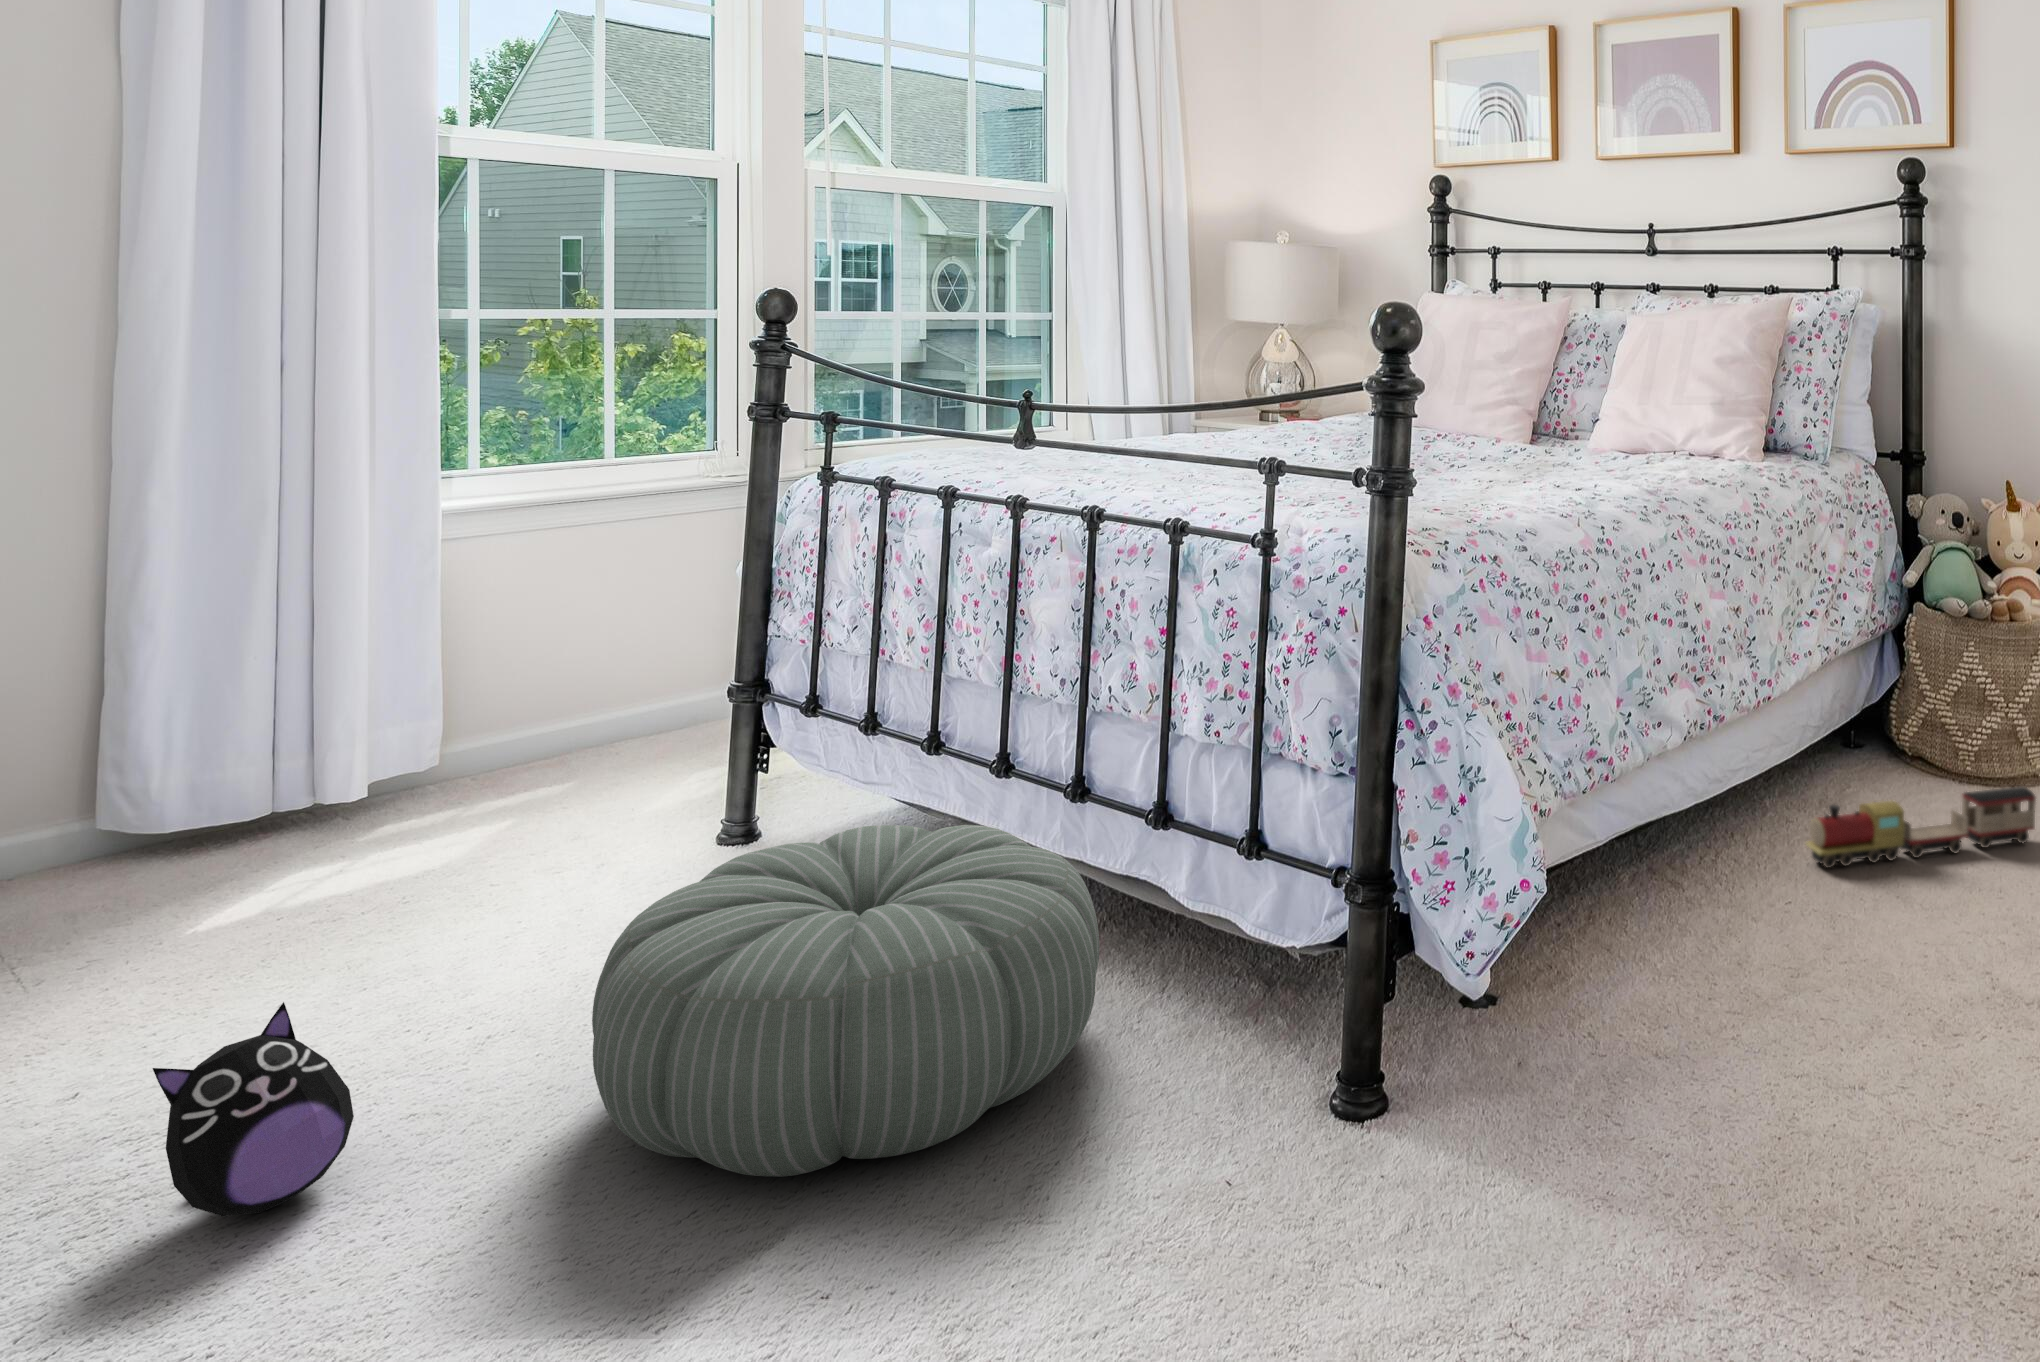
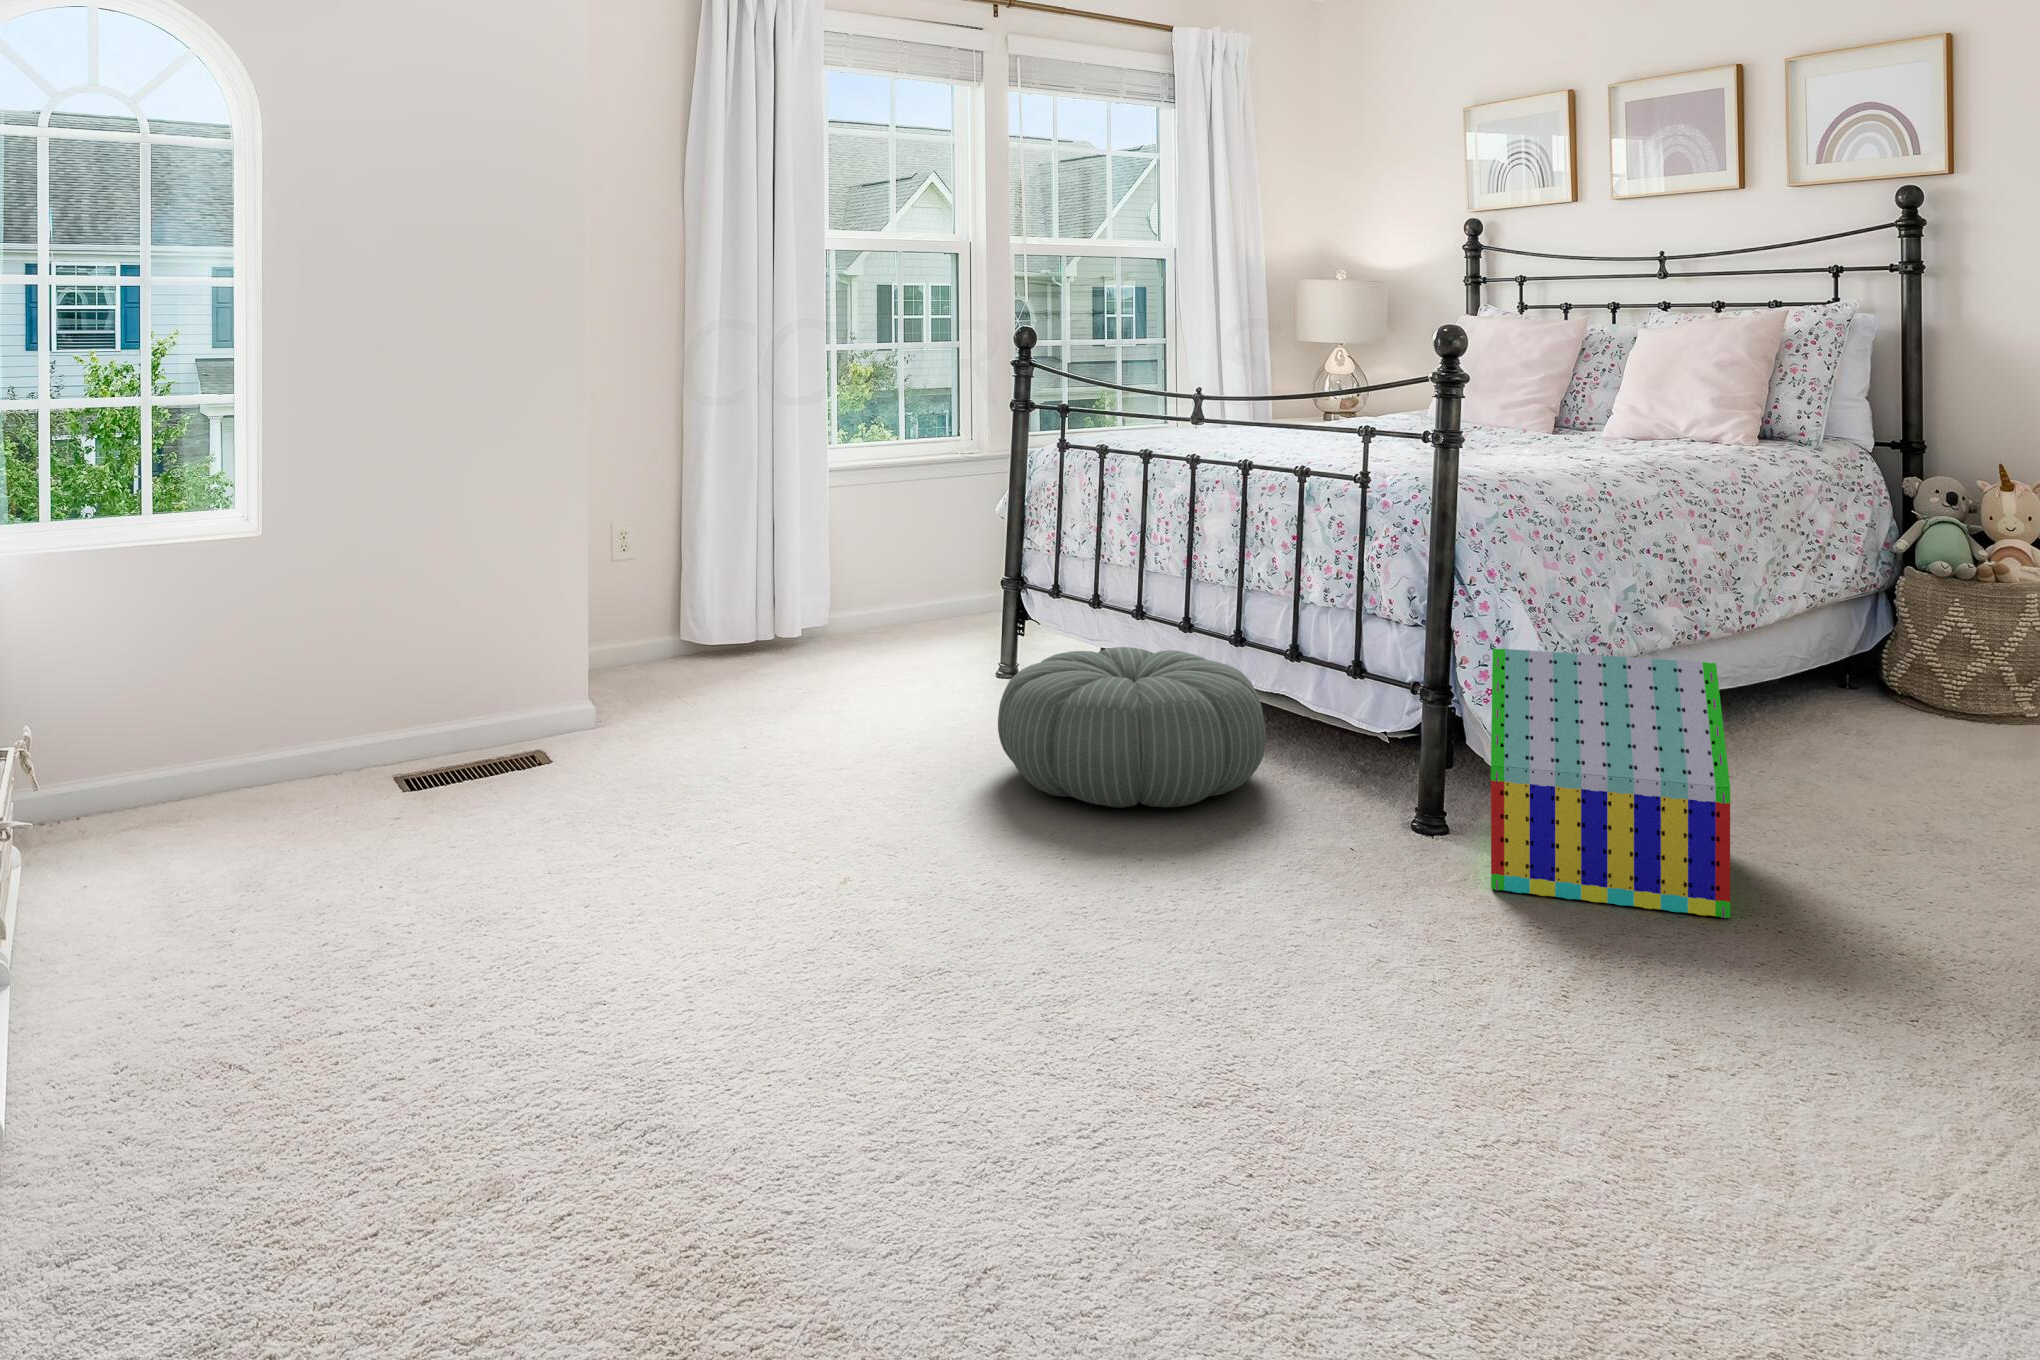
toy train: present [1806,786,2036,868] -> none [1781,705,1999,753]
toy house: none [1448,838,1827,1293] -> present [1491,648,1730,918]
plush toy: present [153,1002,354,1216] -> none [823,694,898,793]

